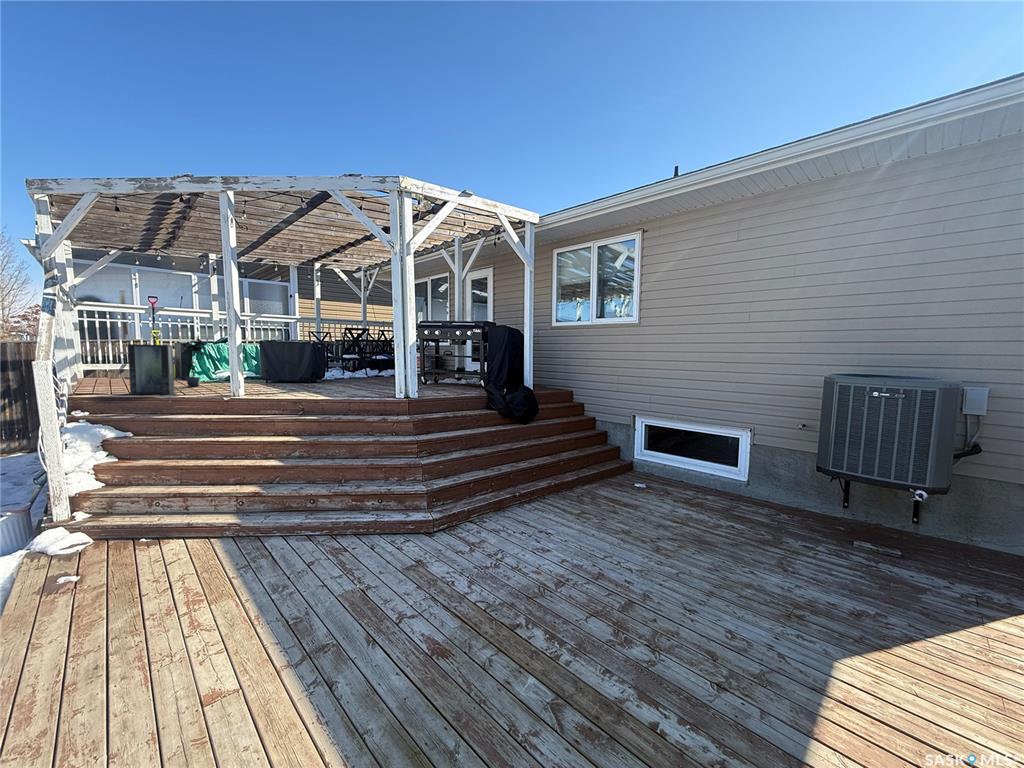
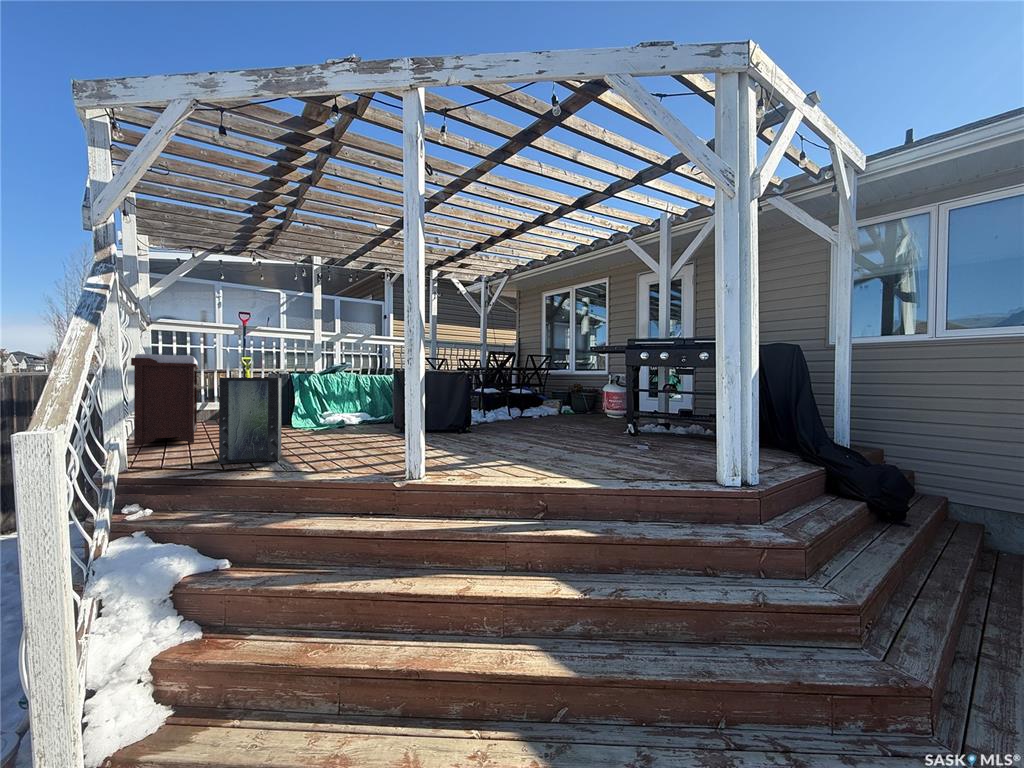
bench: none [66,329,118,388] -> present [131,354,199,446]
potted plant: present [182,337,207,386] -> none [285,364,326,441]

